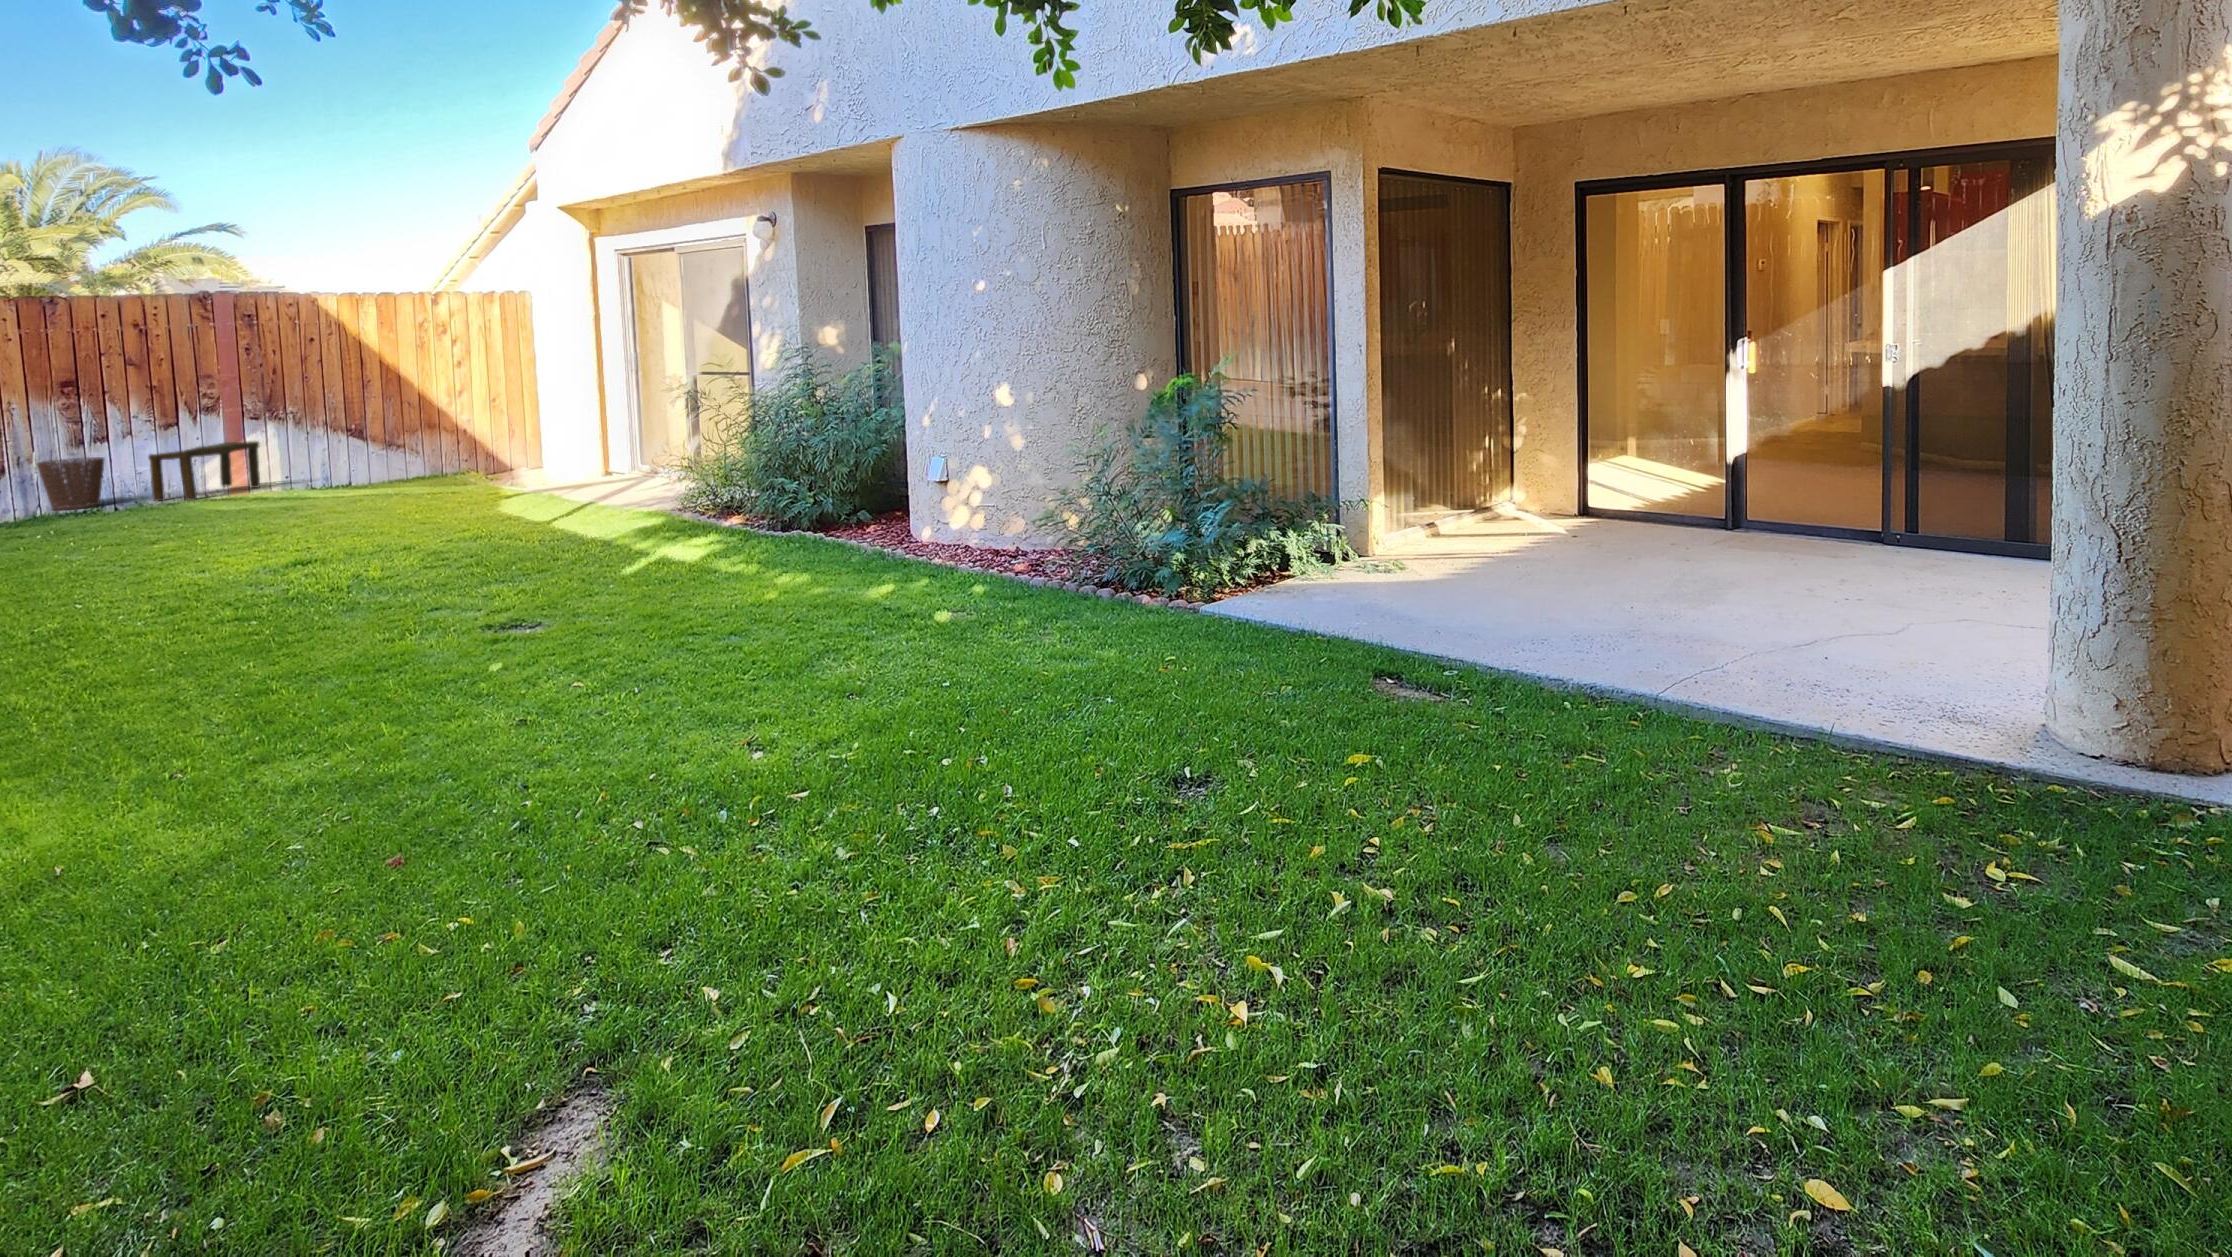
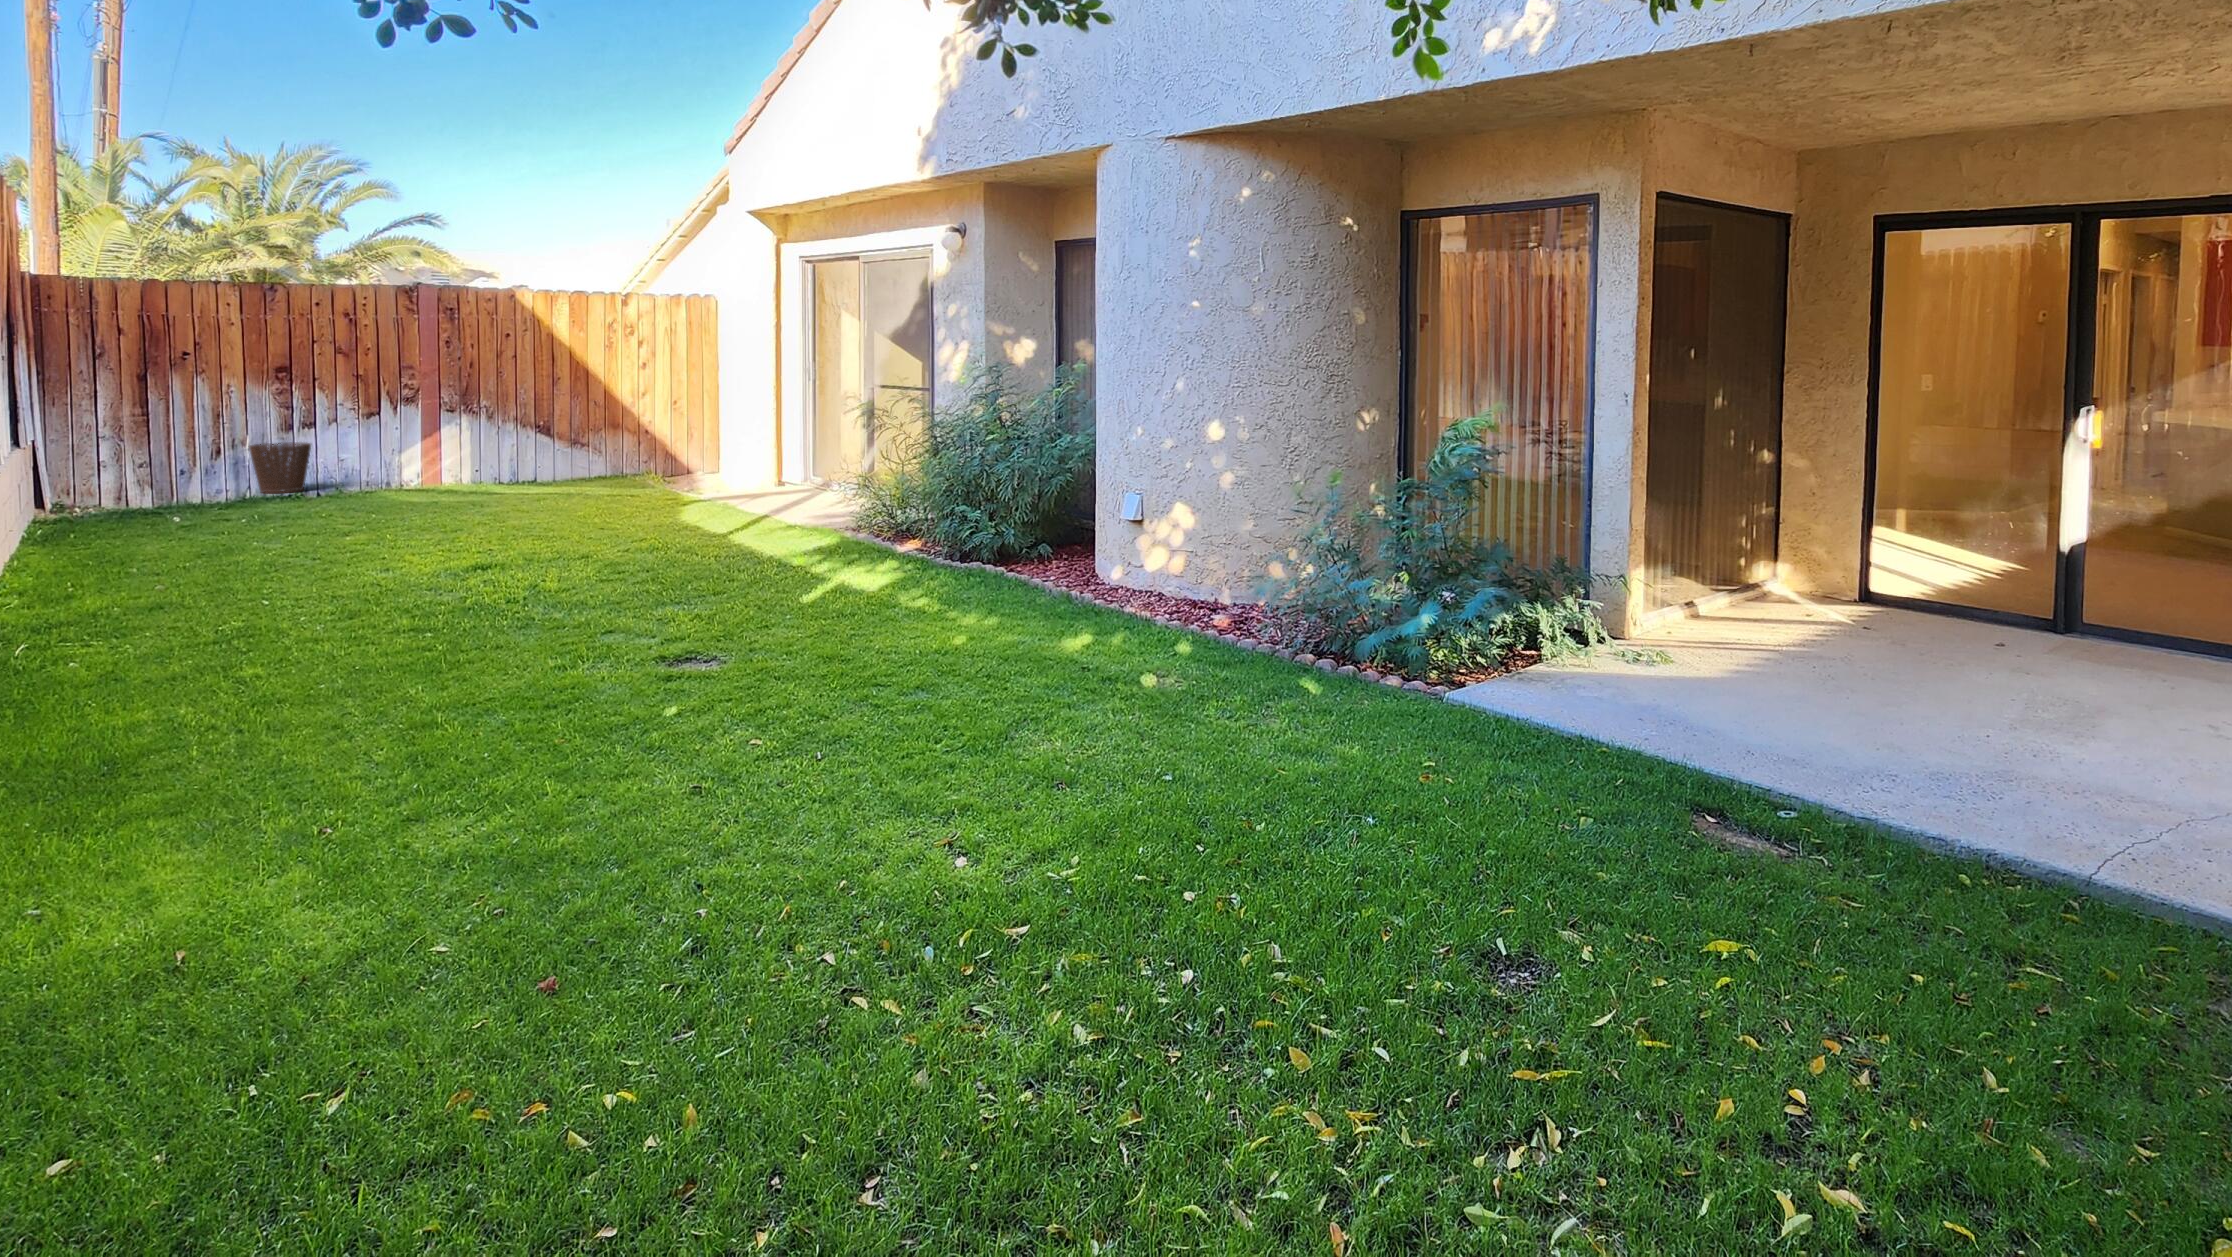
bench: present [148,441,260,501] -> none [352,433,456,490]

